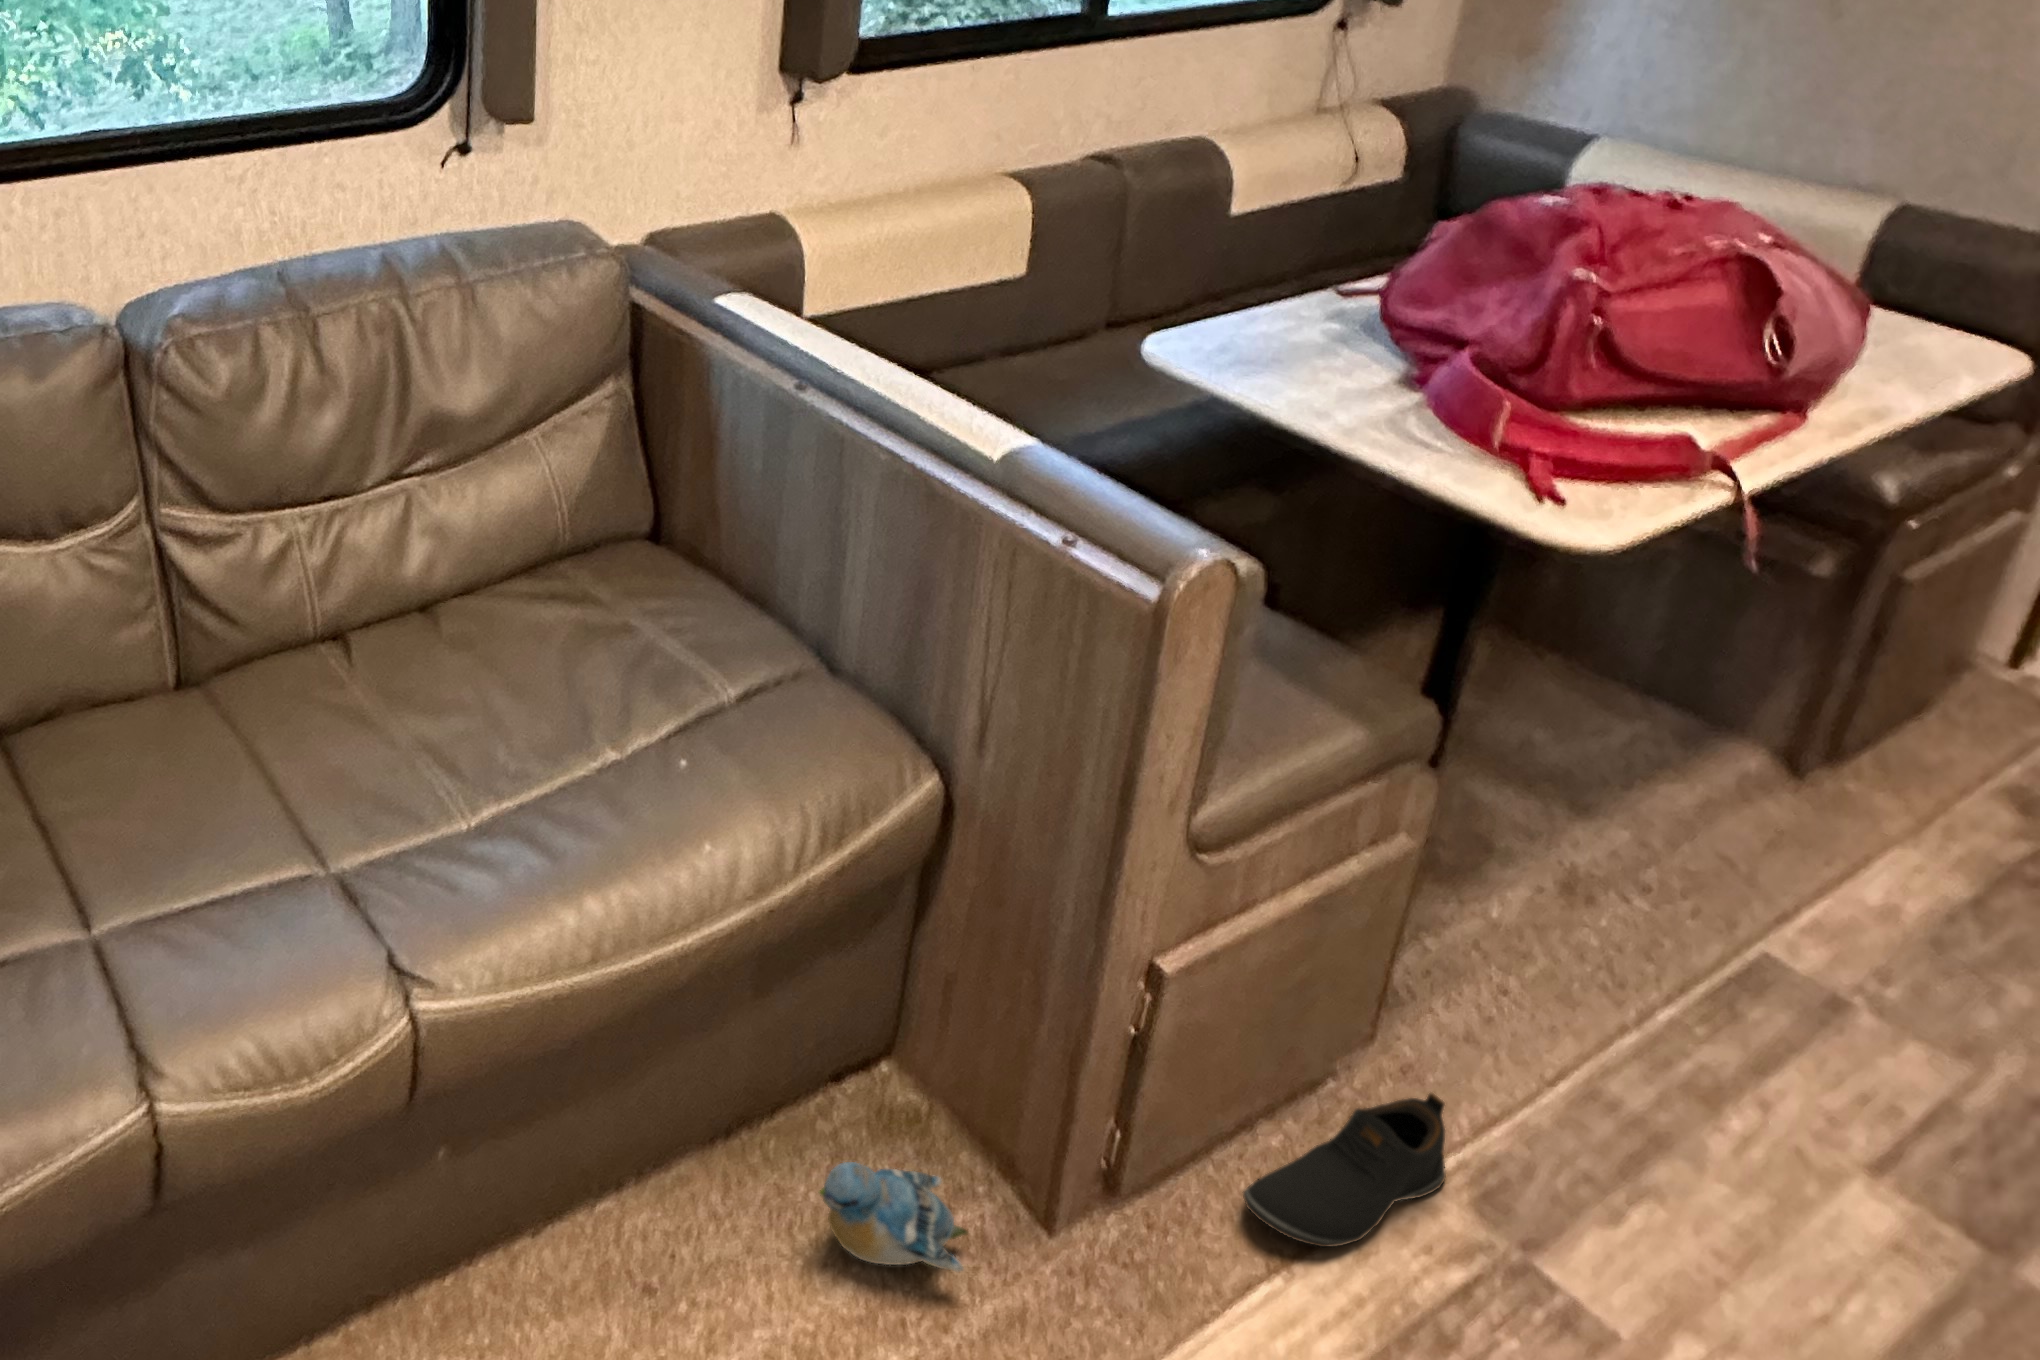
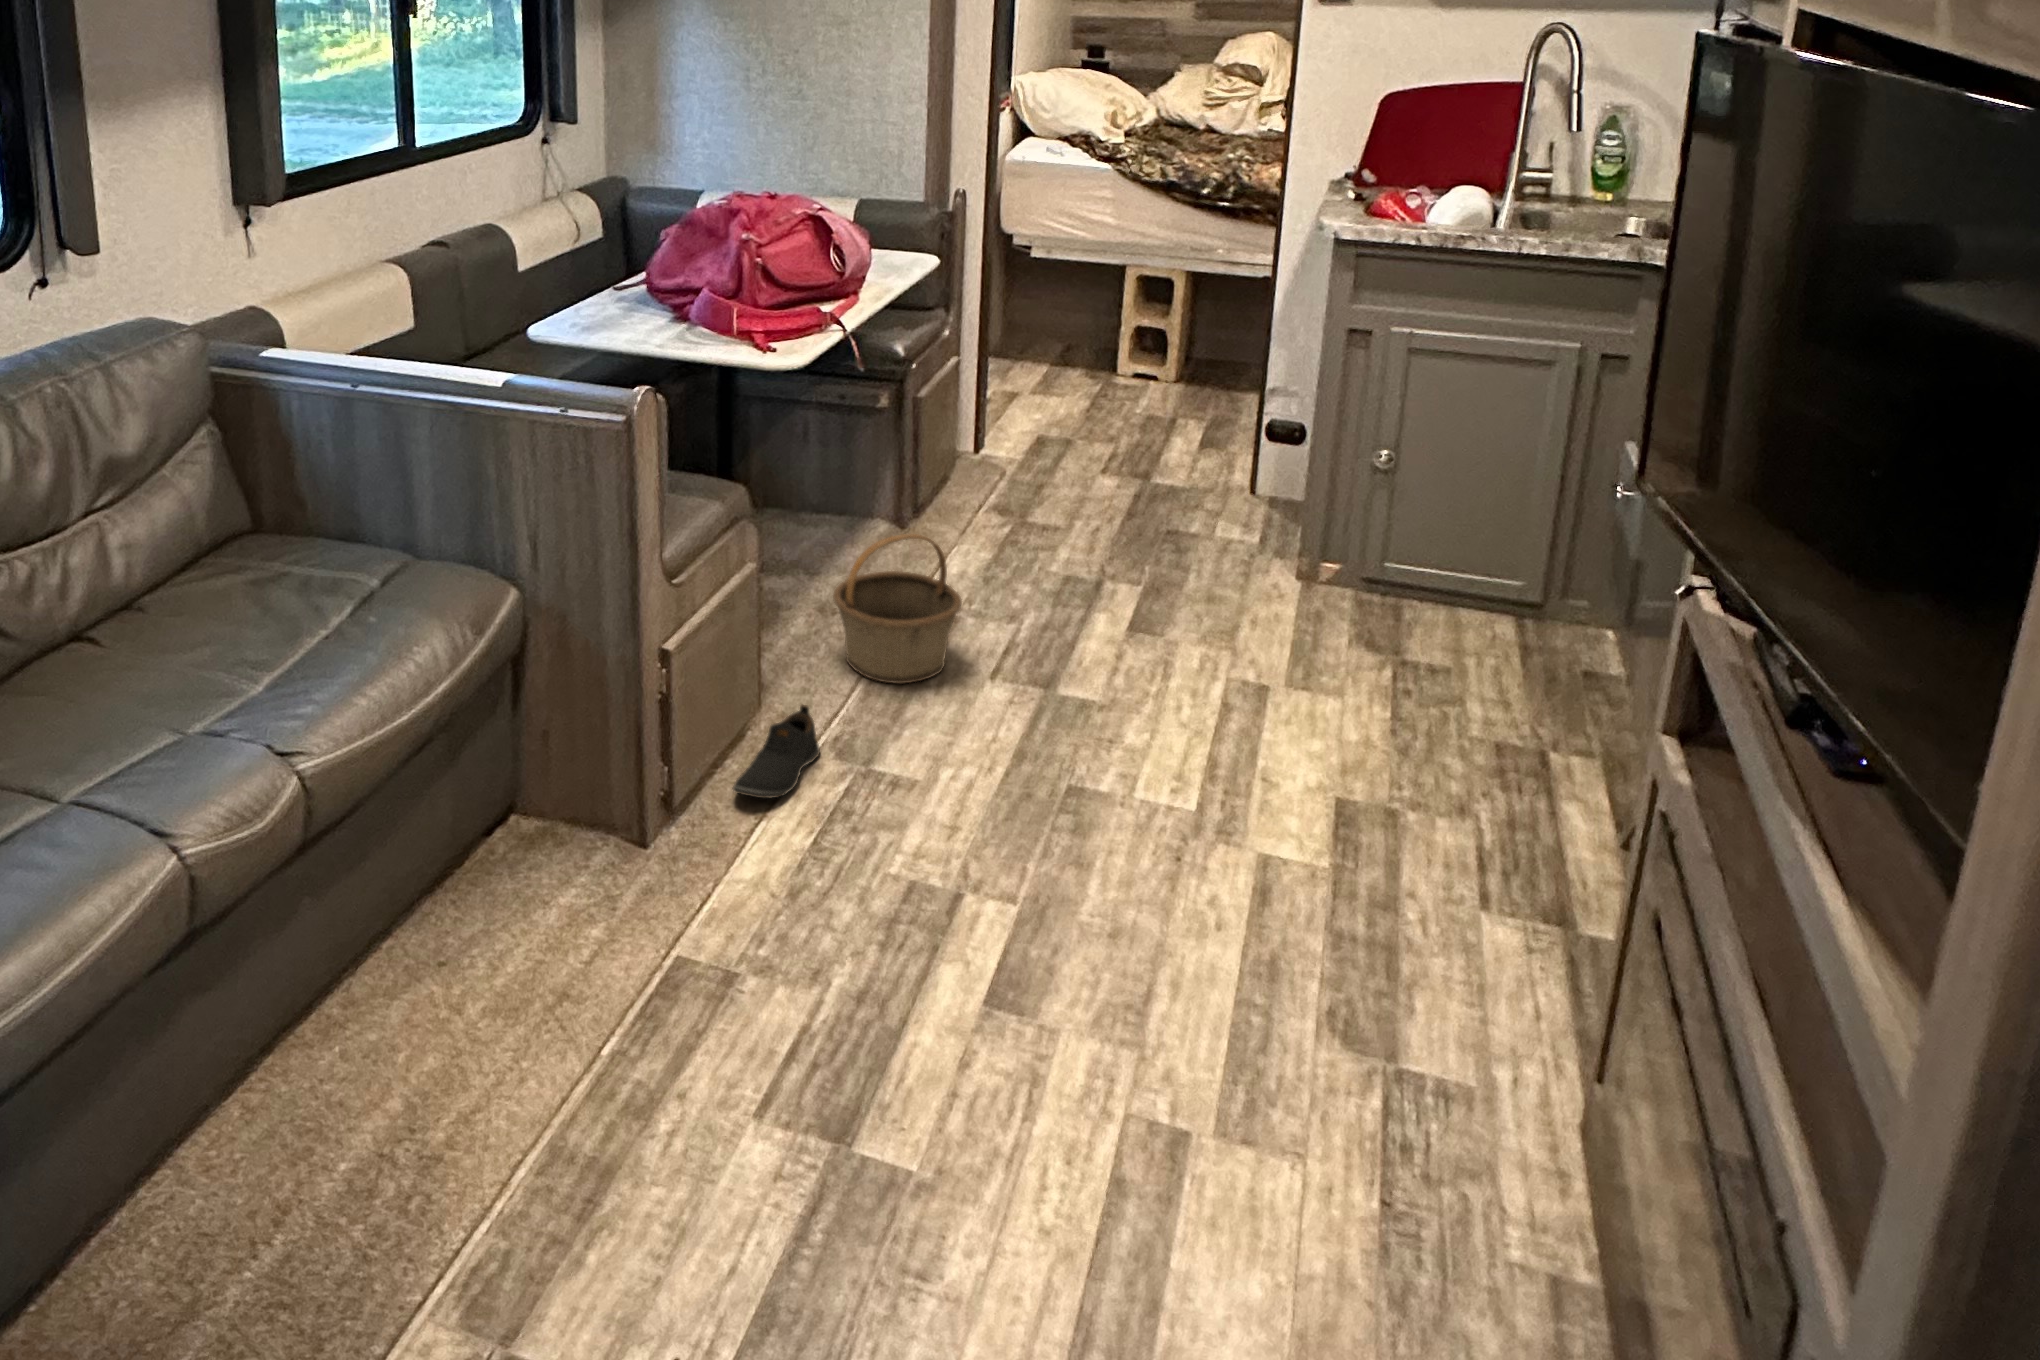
basket: none [1575,853,1852,1116] -> present [833,534,962,684]
plush toy: present [819,1162,968,1272] -> none [520,838,613,900]

